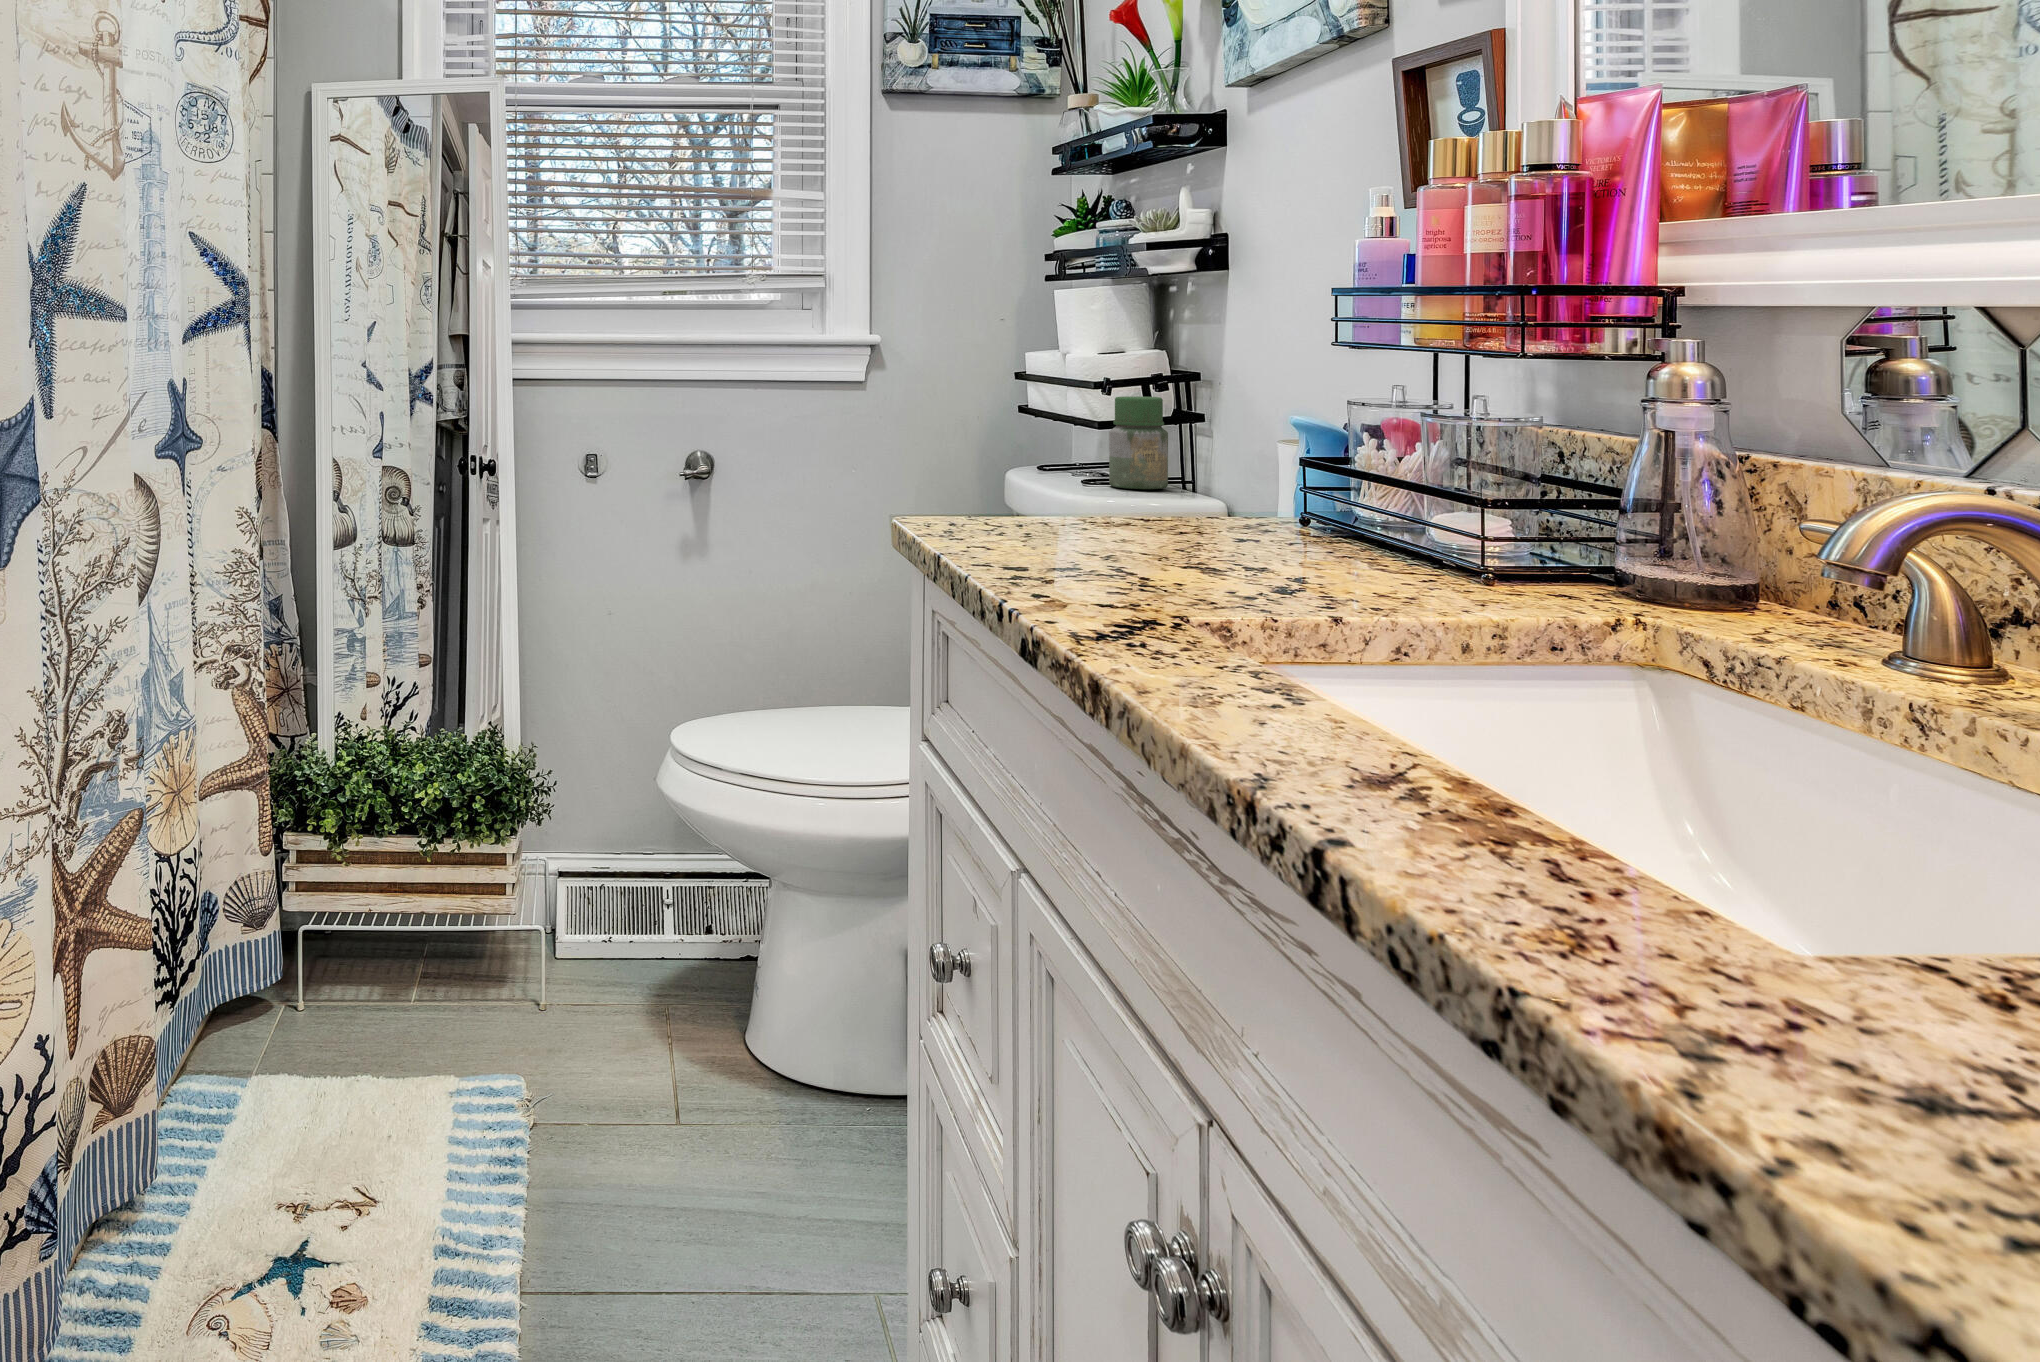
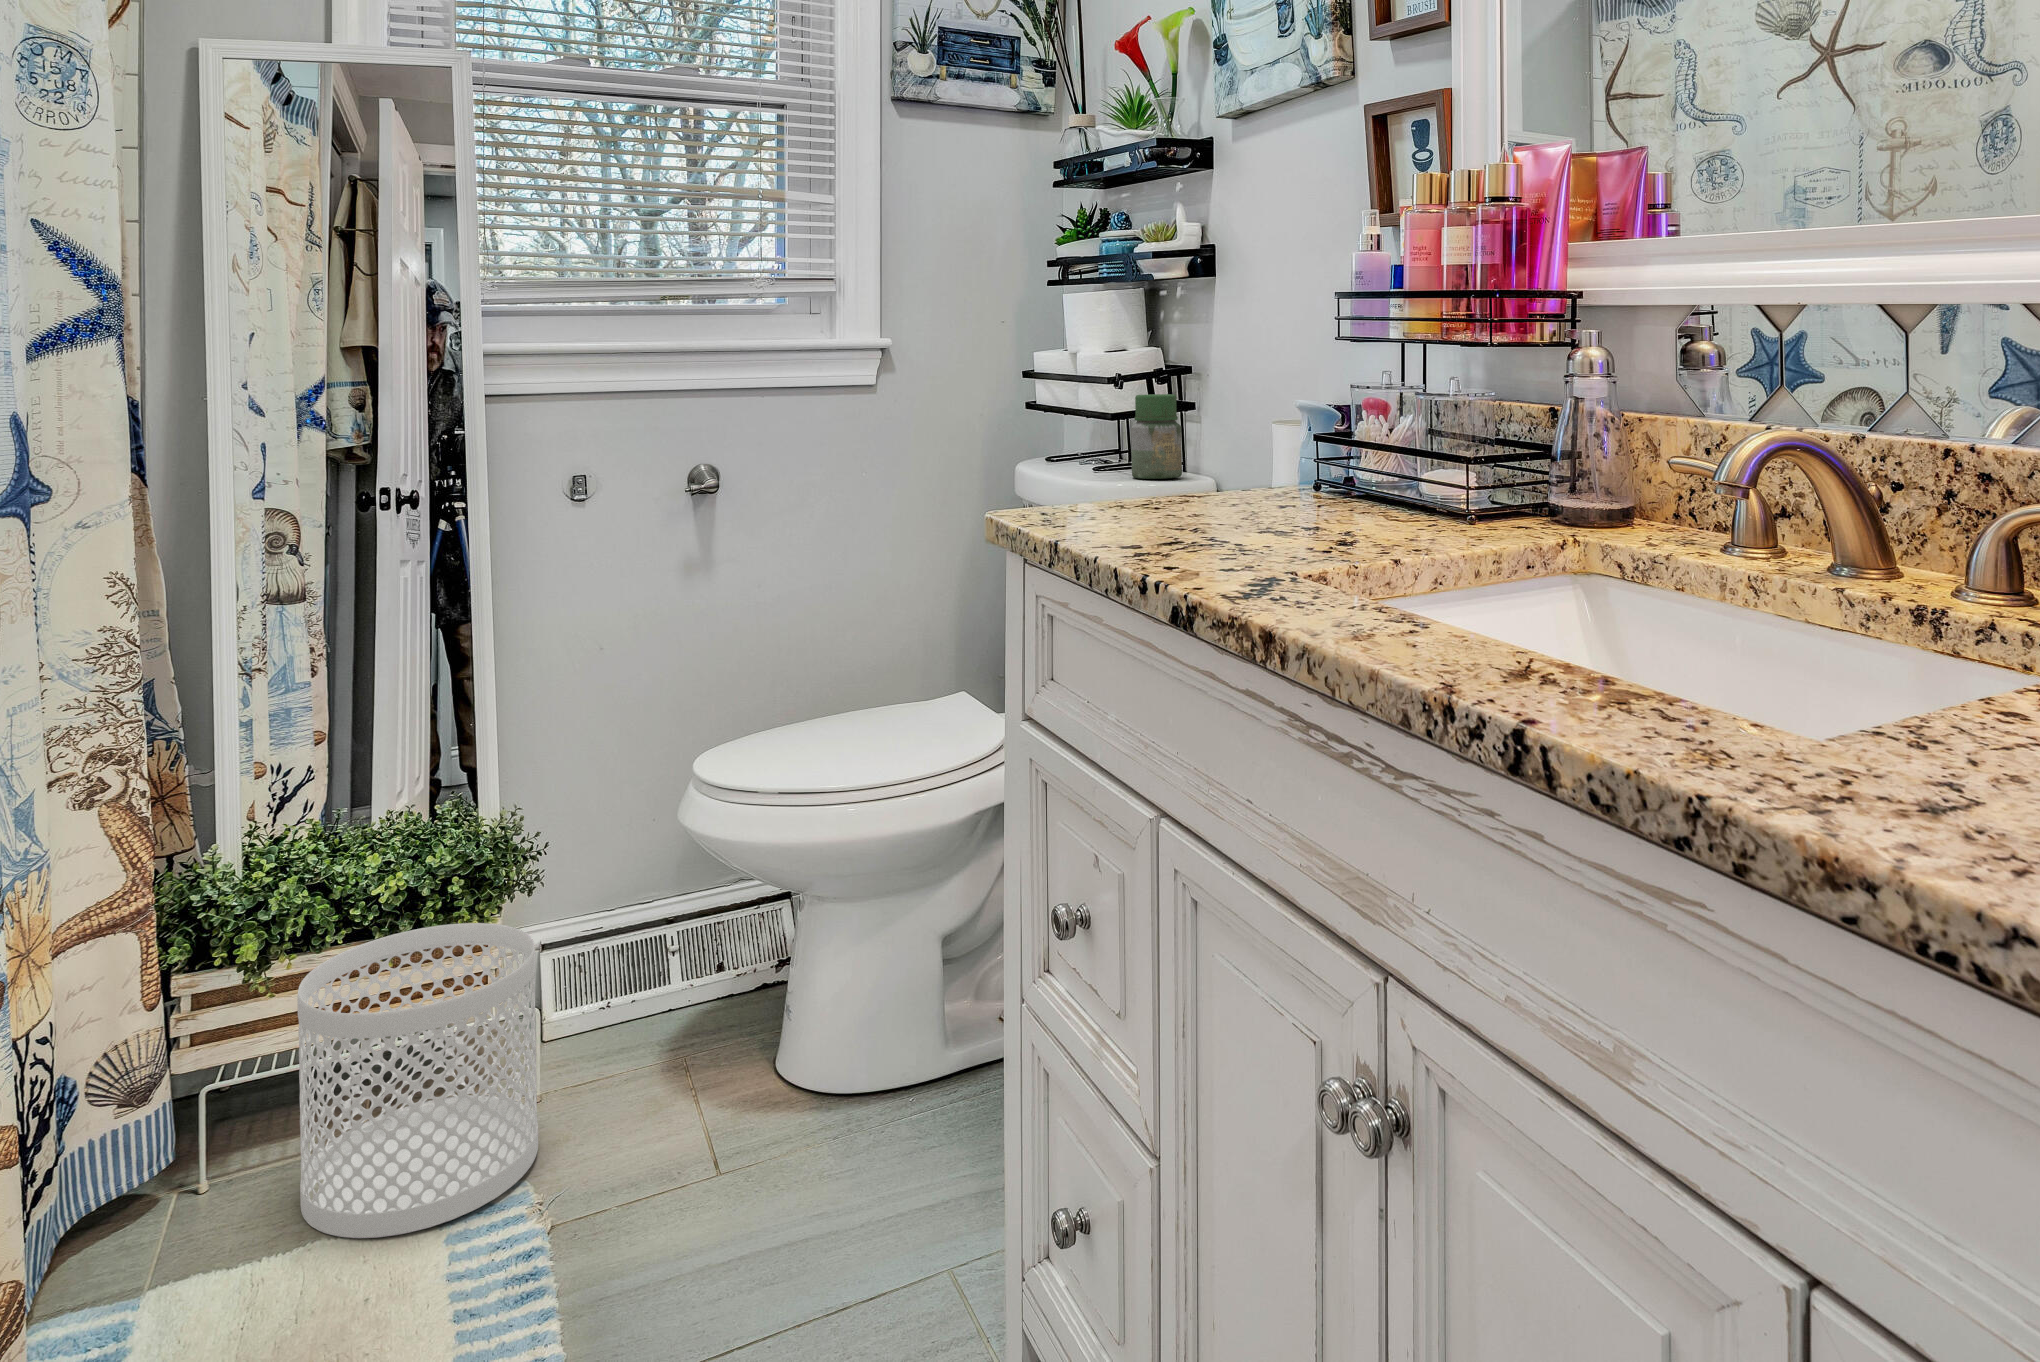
waste basket: none [356,834,535,1090] -> present [297,923,538,1238]

